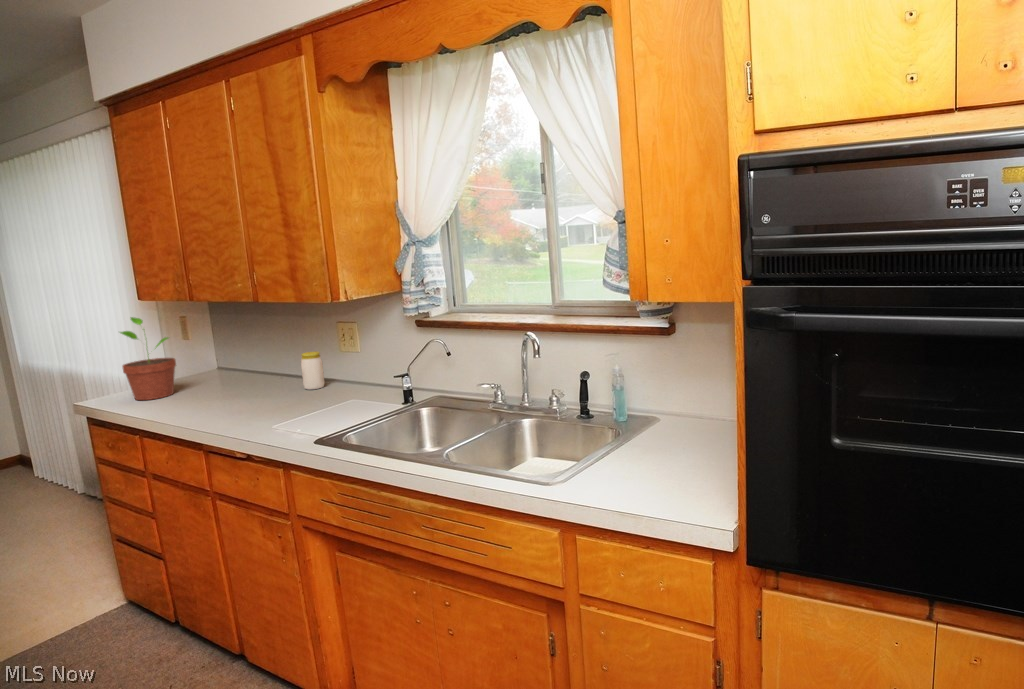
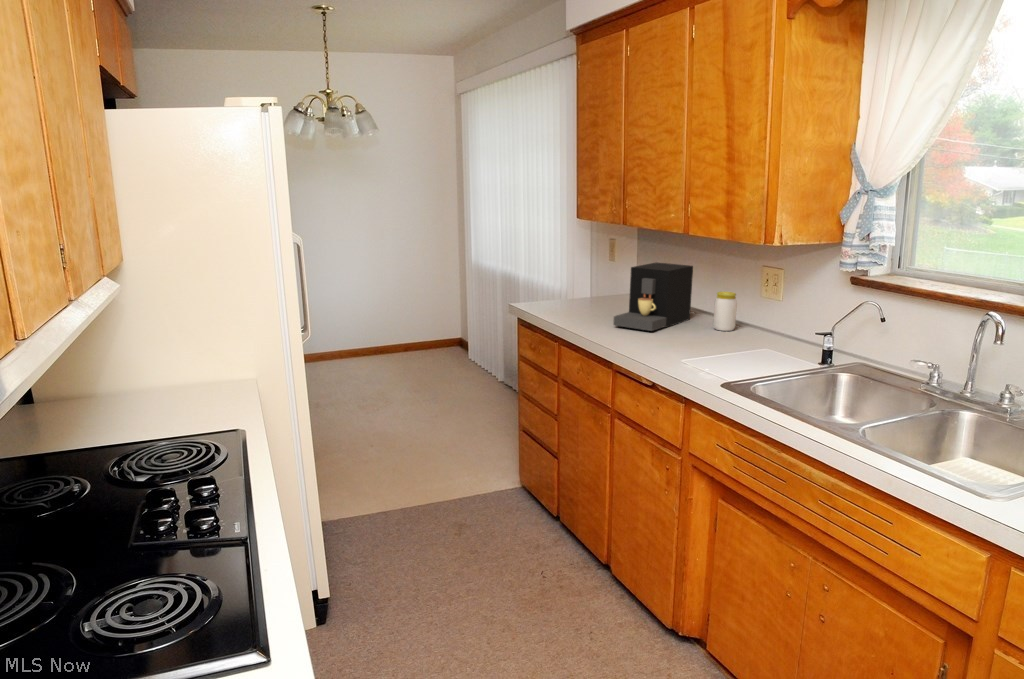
potted plant: present [120,317,176,400] -> none [552,232,597,312]
coffee maker: none [198,332,281,405] -> present [613,262,693,331]

